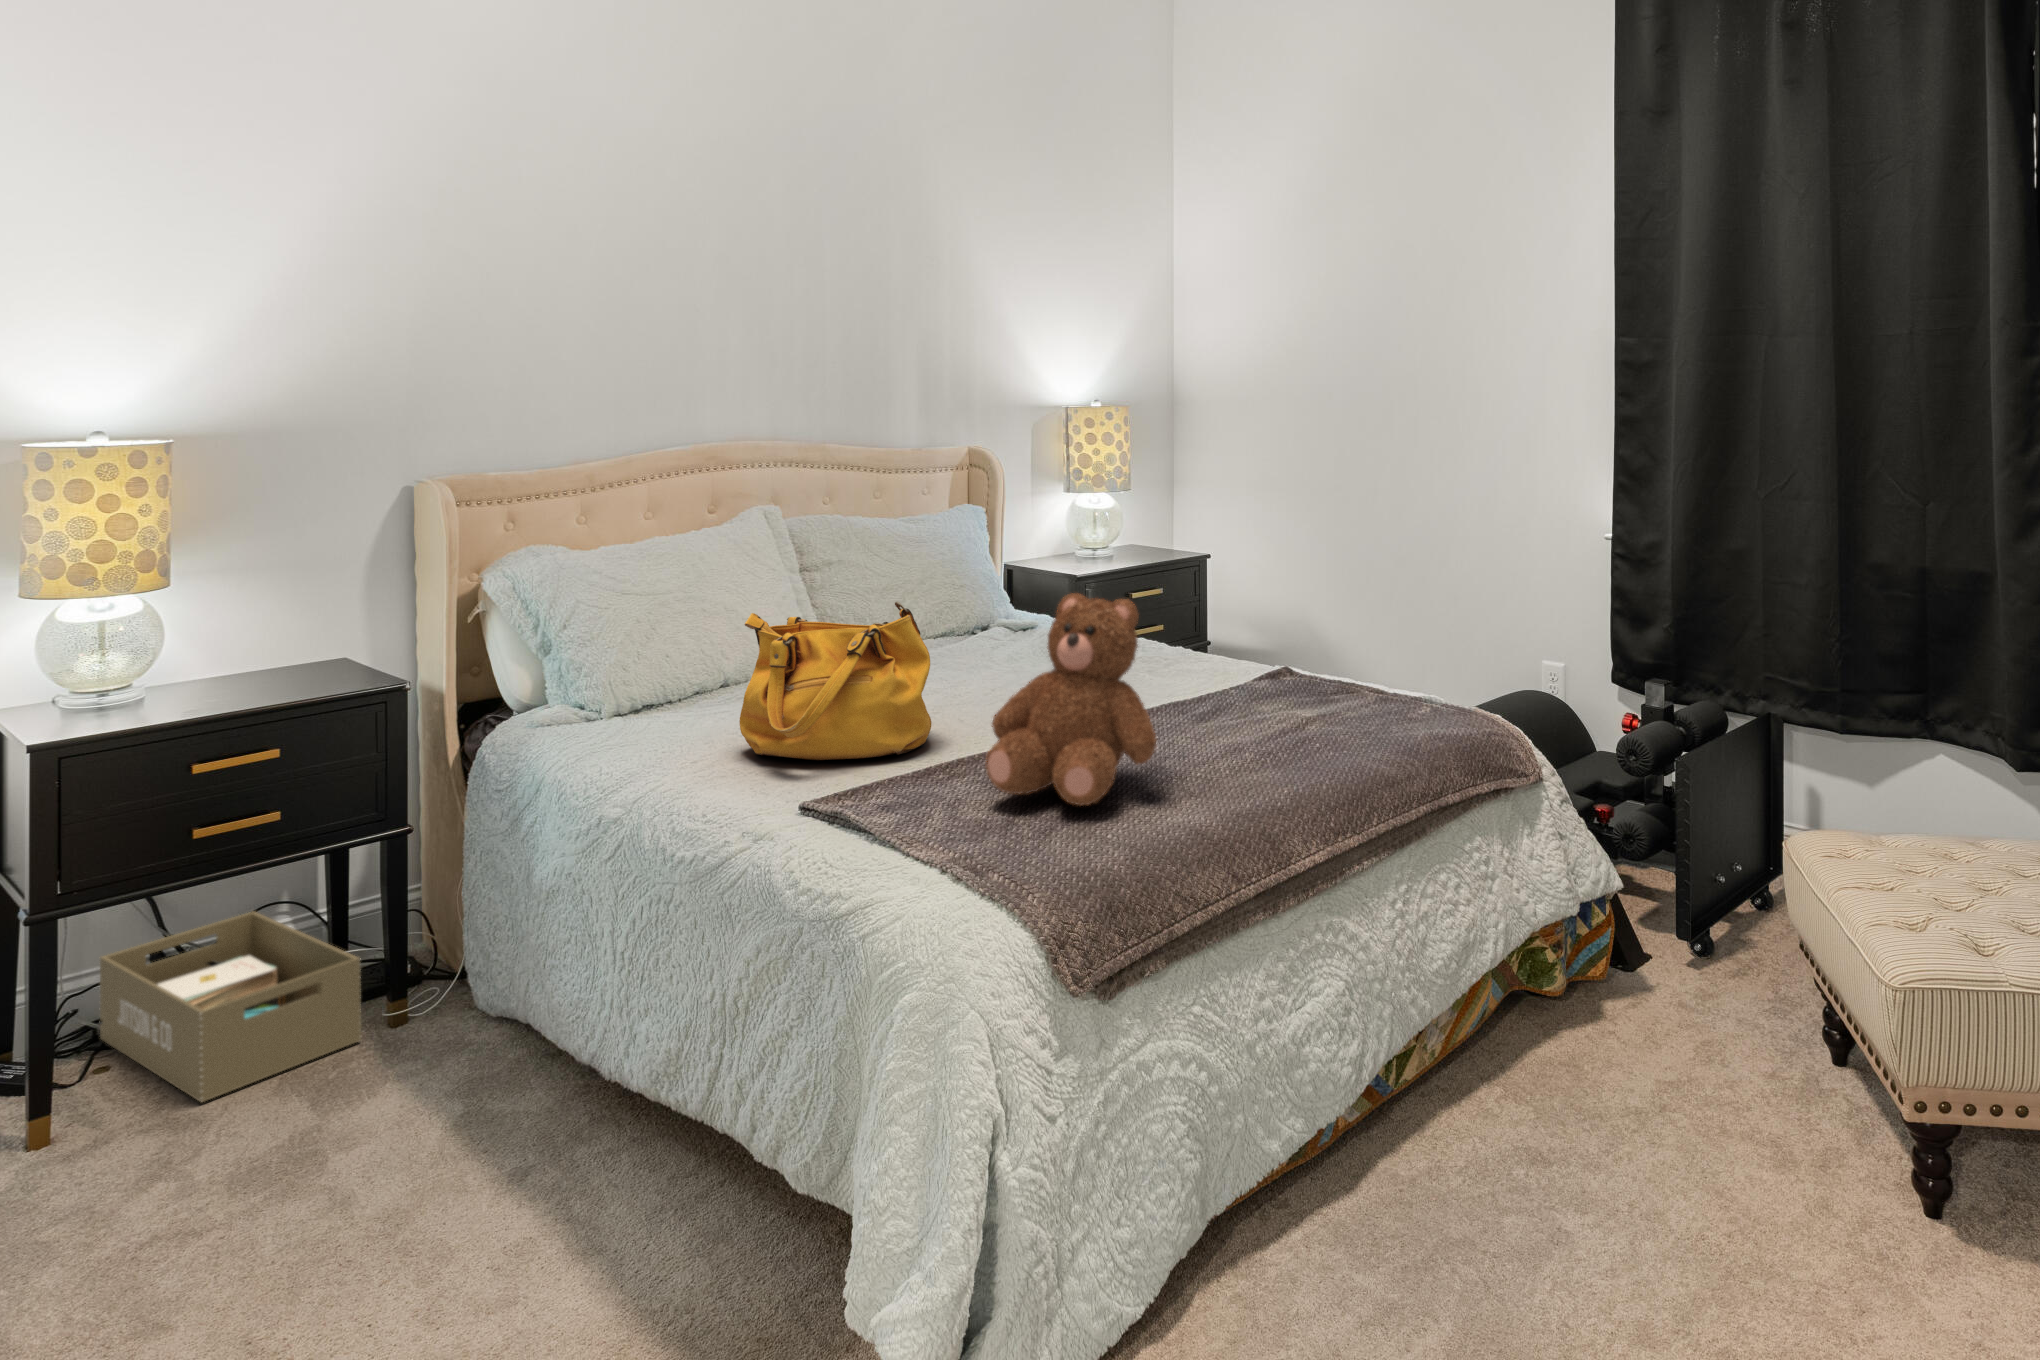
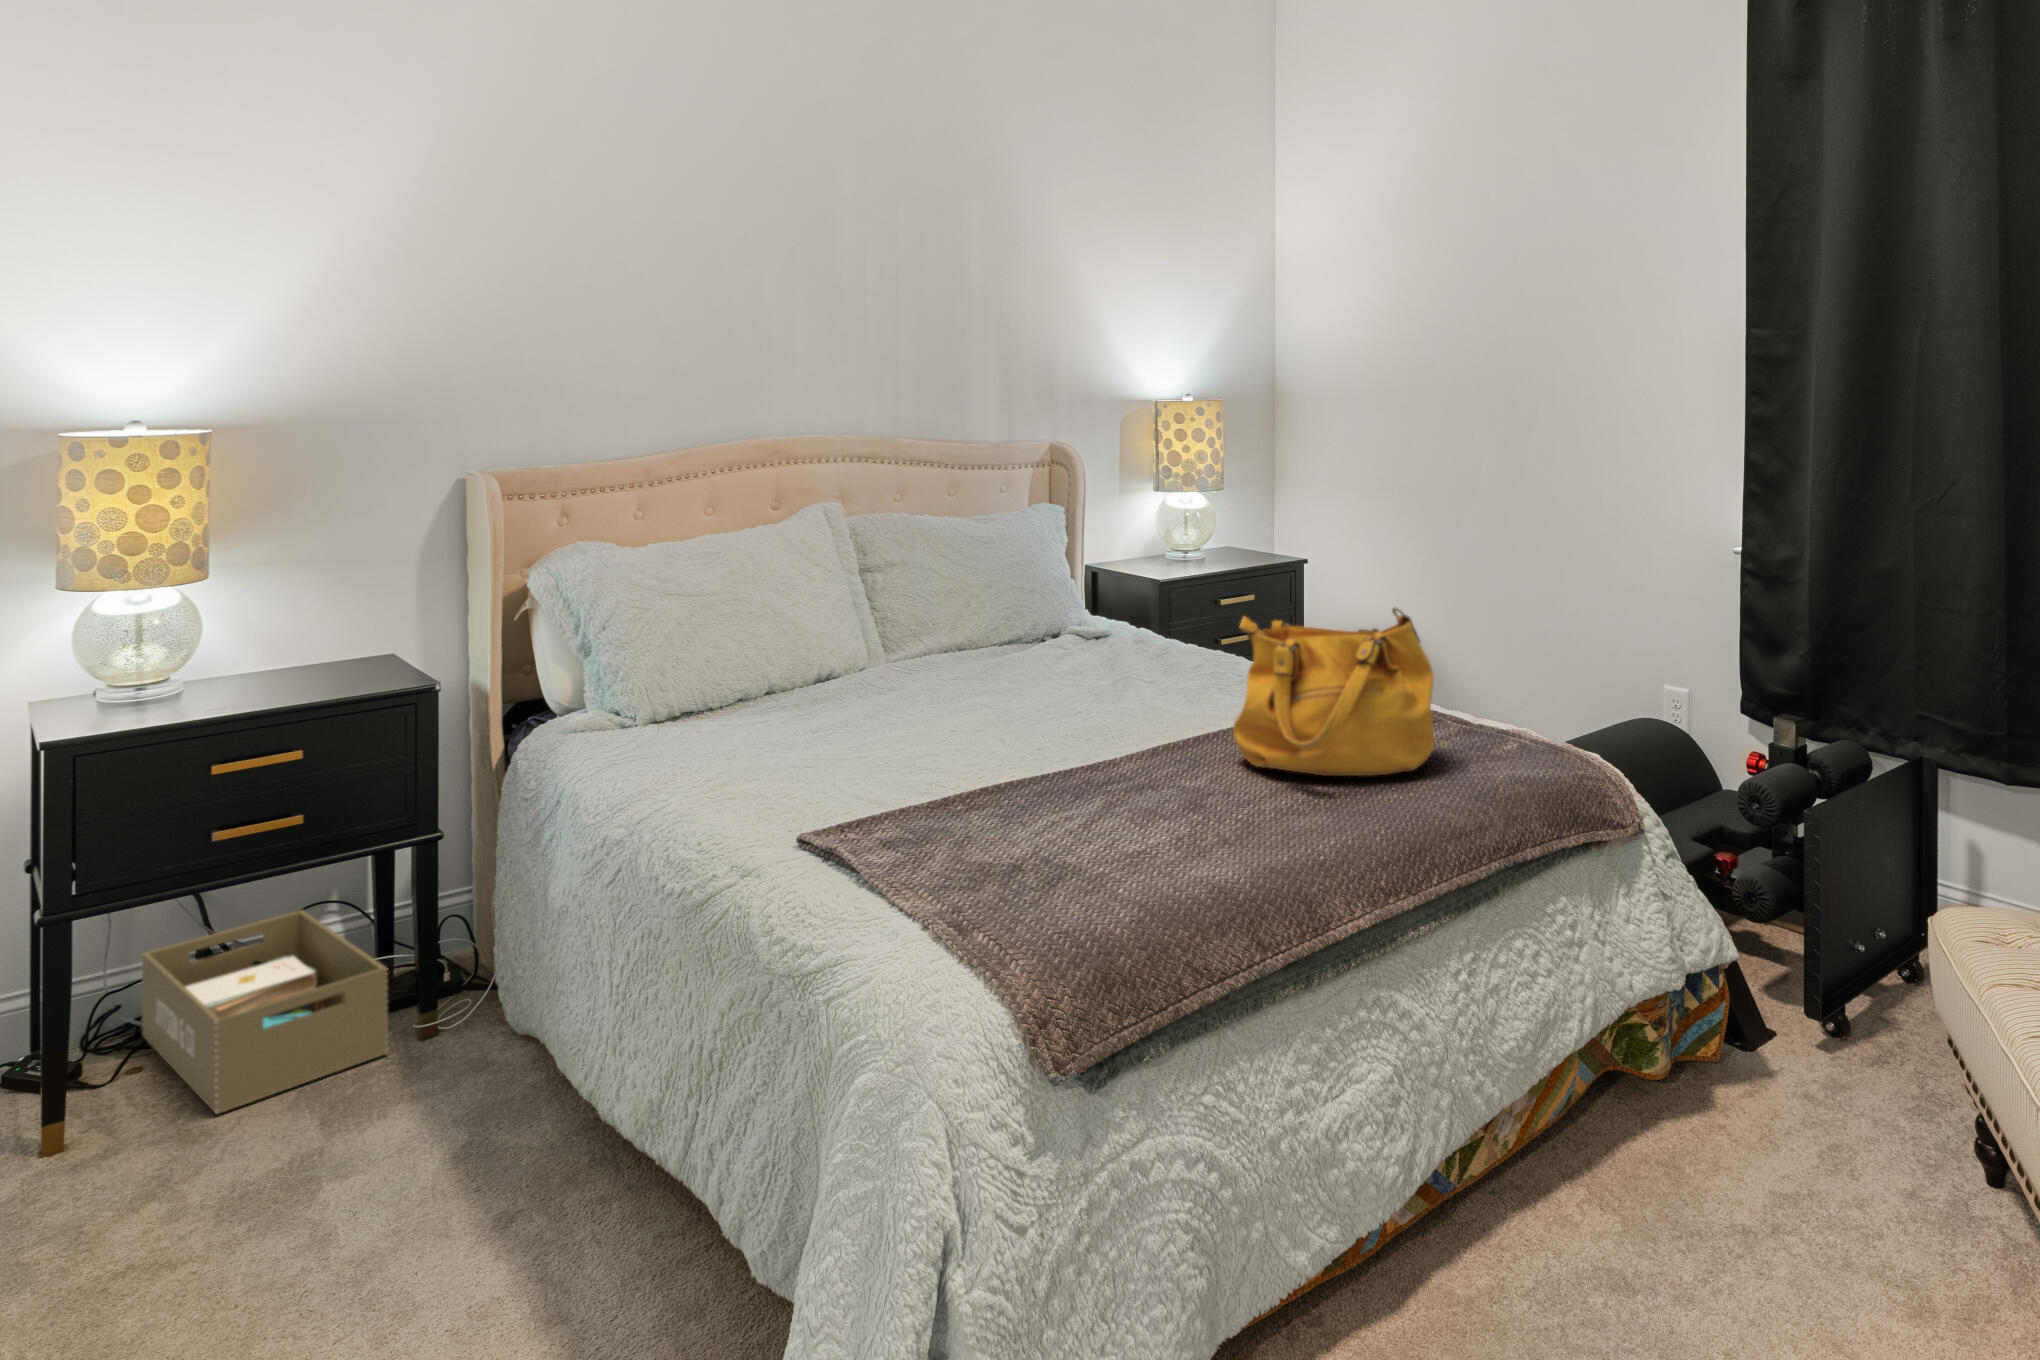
teddy bear: present [986,593,1156,805] -> none [993,610,1187,855]
handbag: present [739,602,931,760] -> present [1233,607,1435,776]

